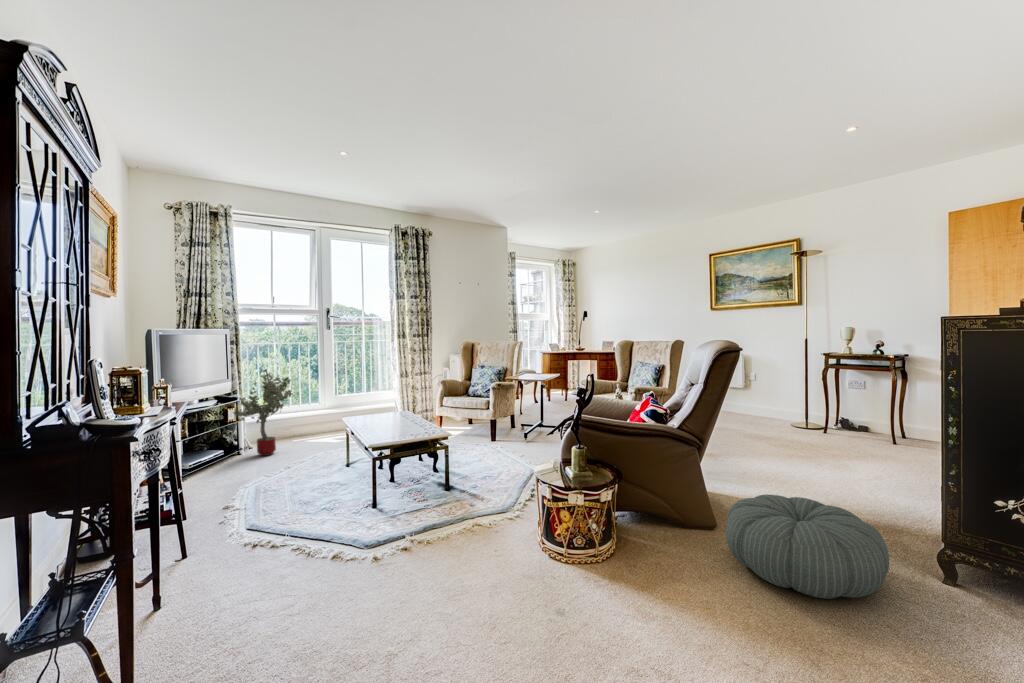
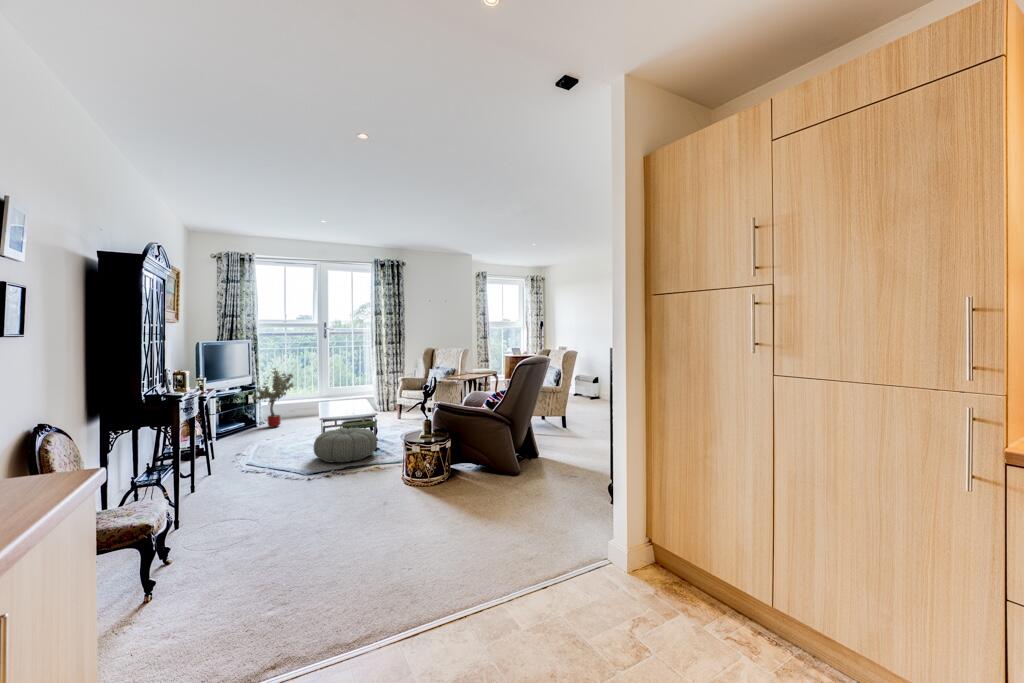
pouf: present [726,494,889,599] -> present [314,428,377,462]

